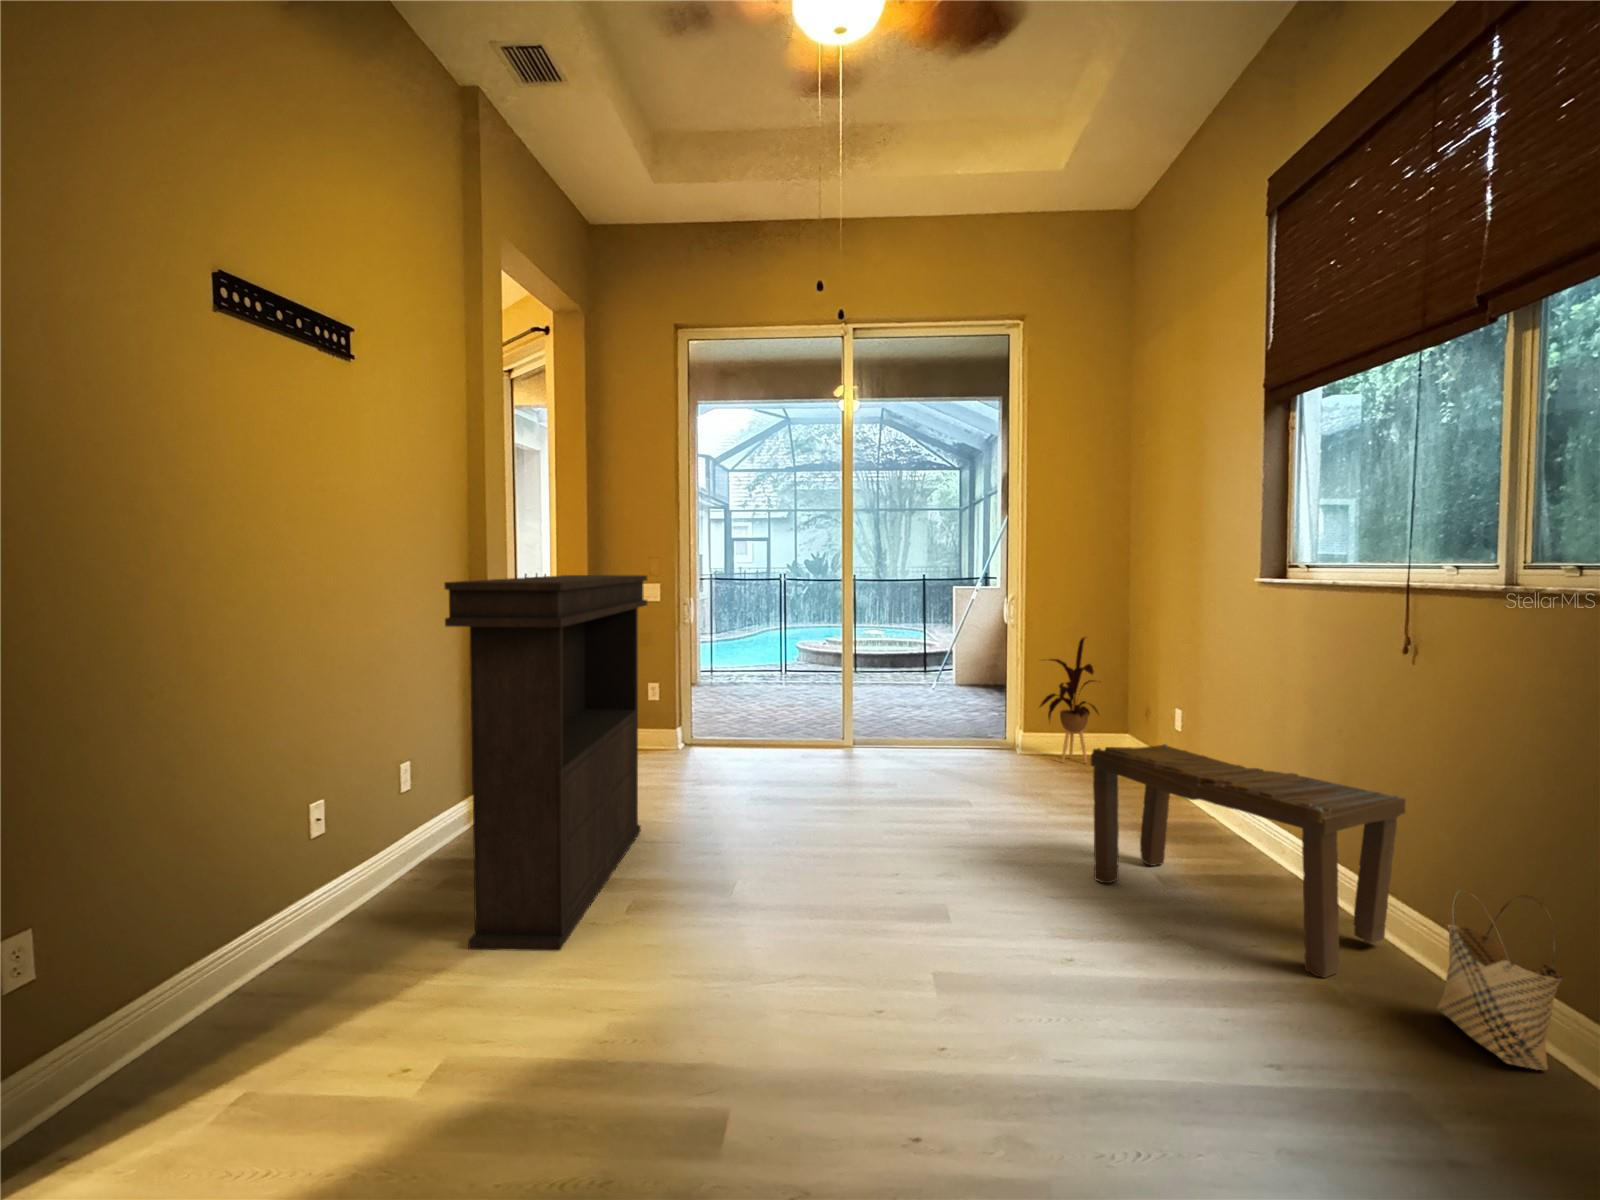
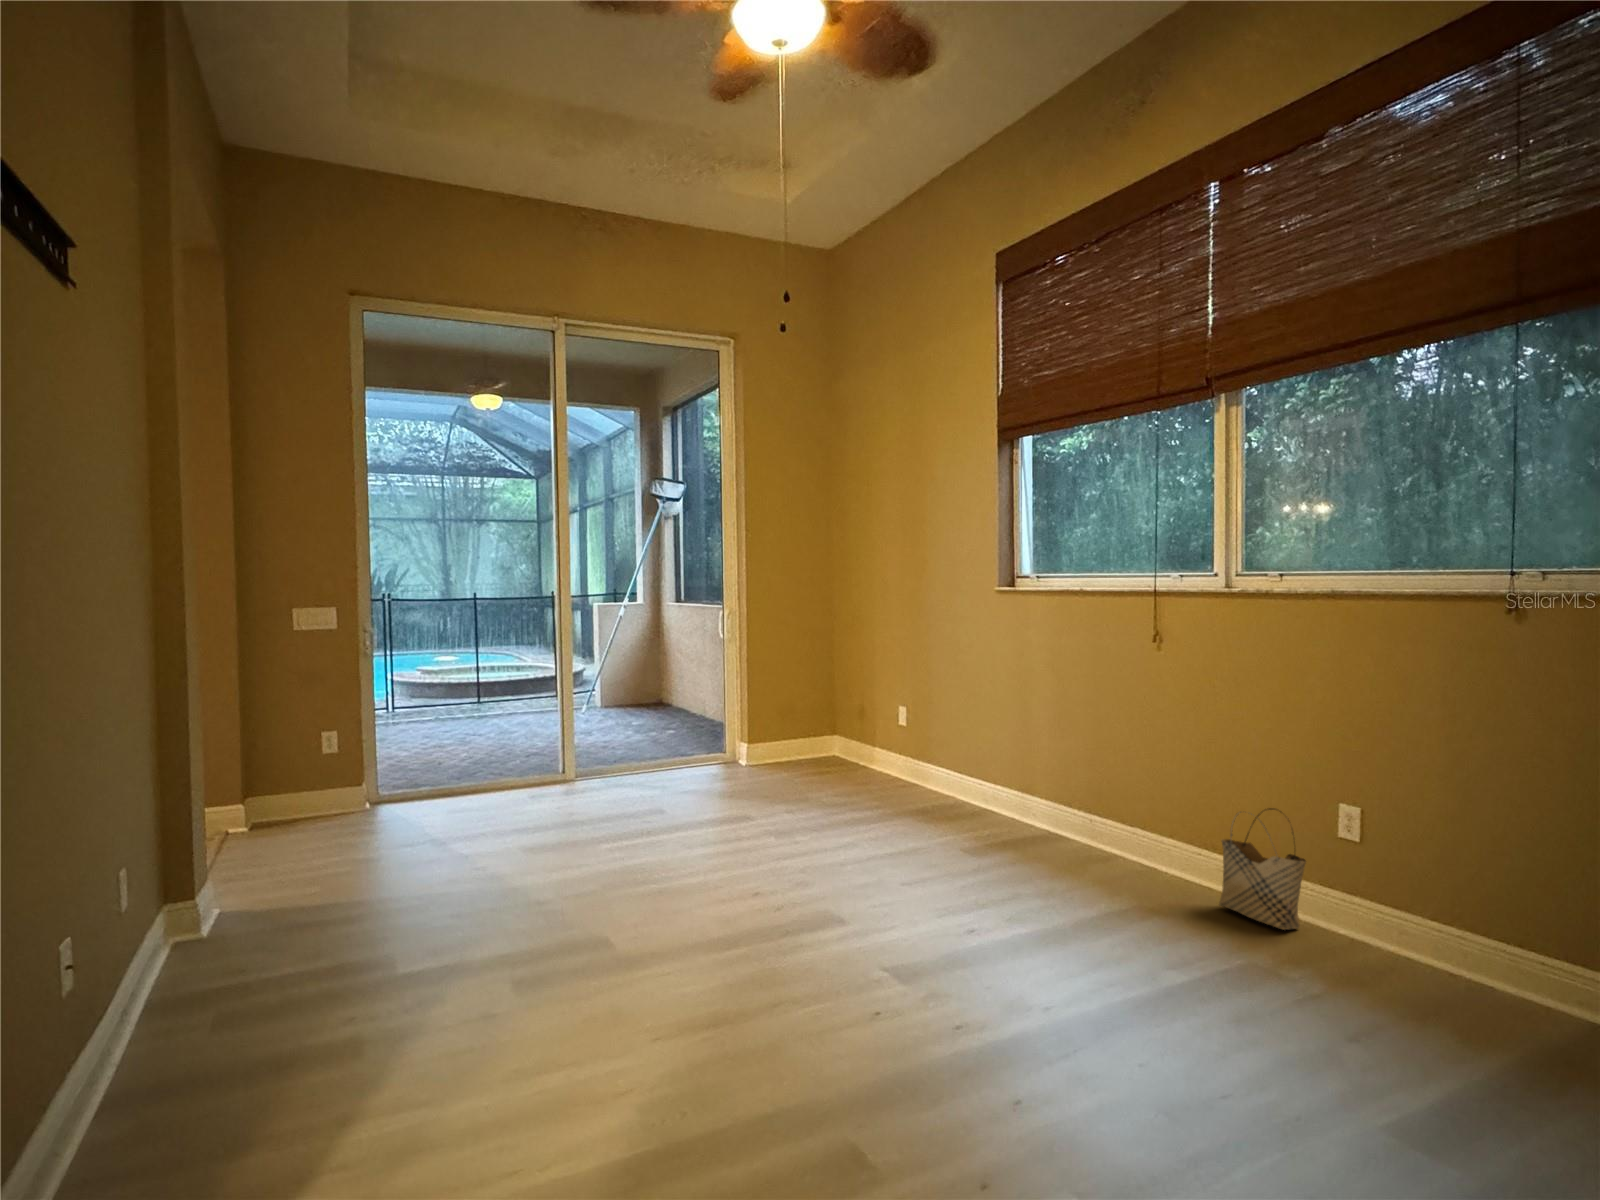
console table: present [444,575,648,951] -> none [309,595,483,1116]
house plant: present [1040,638,1098,763] -> none [767,645,829,767]
bench: present [1091,744,1406,978] -> none [918,734,1161,902]

